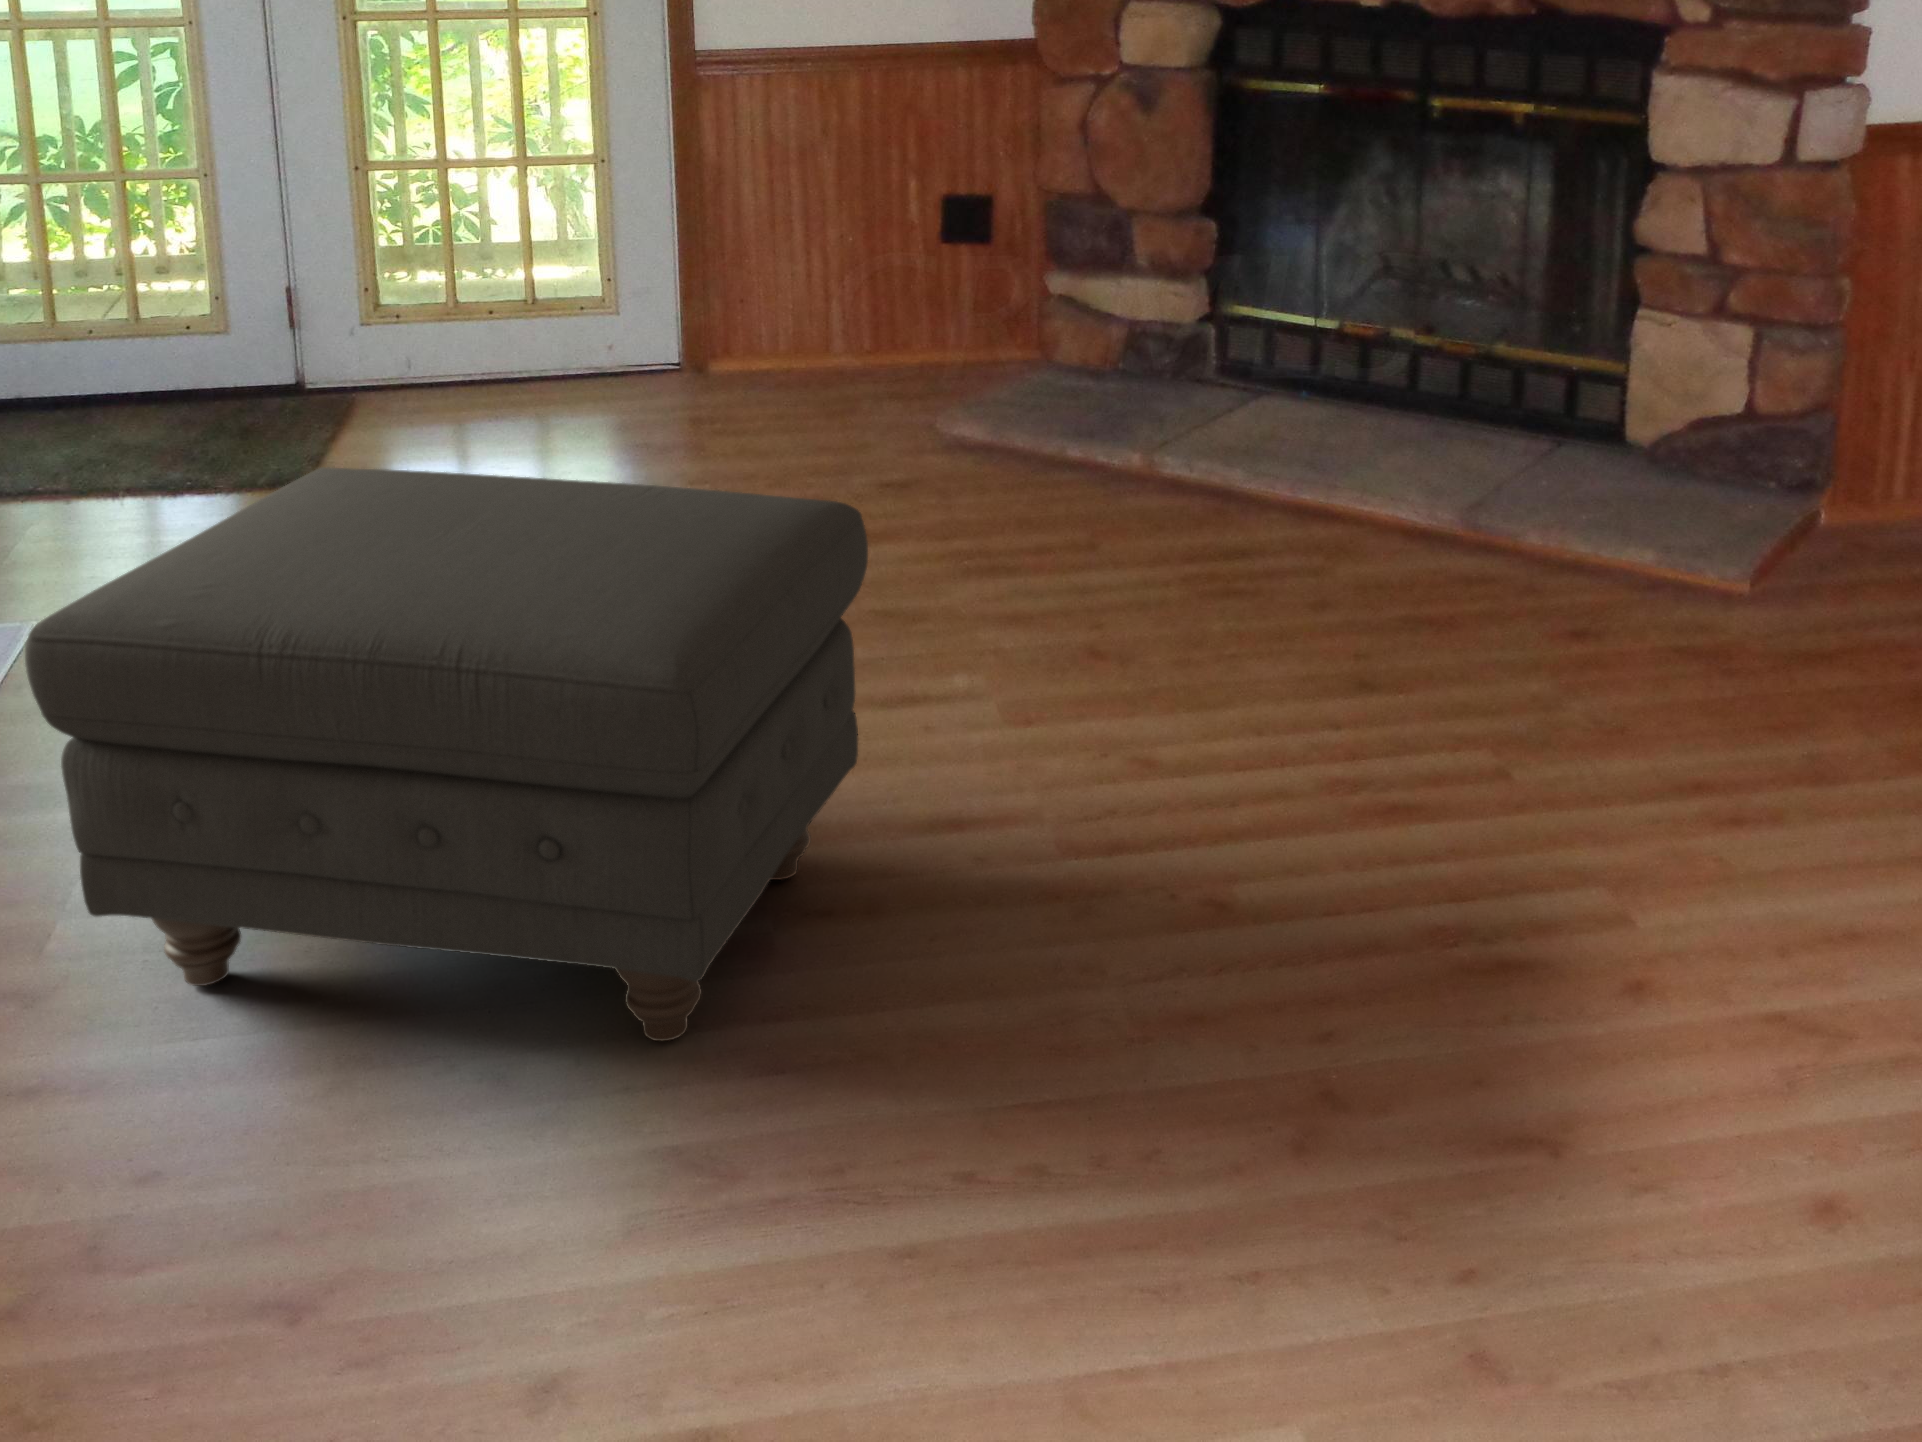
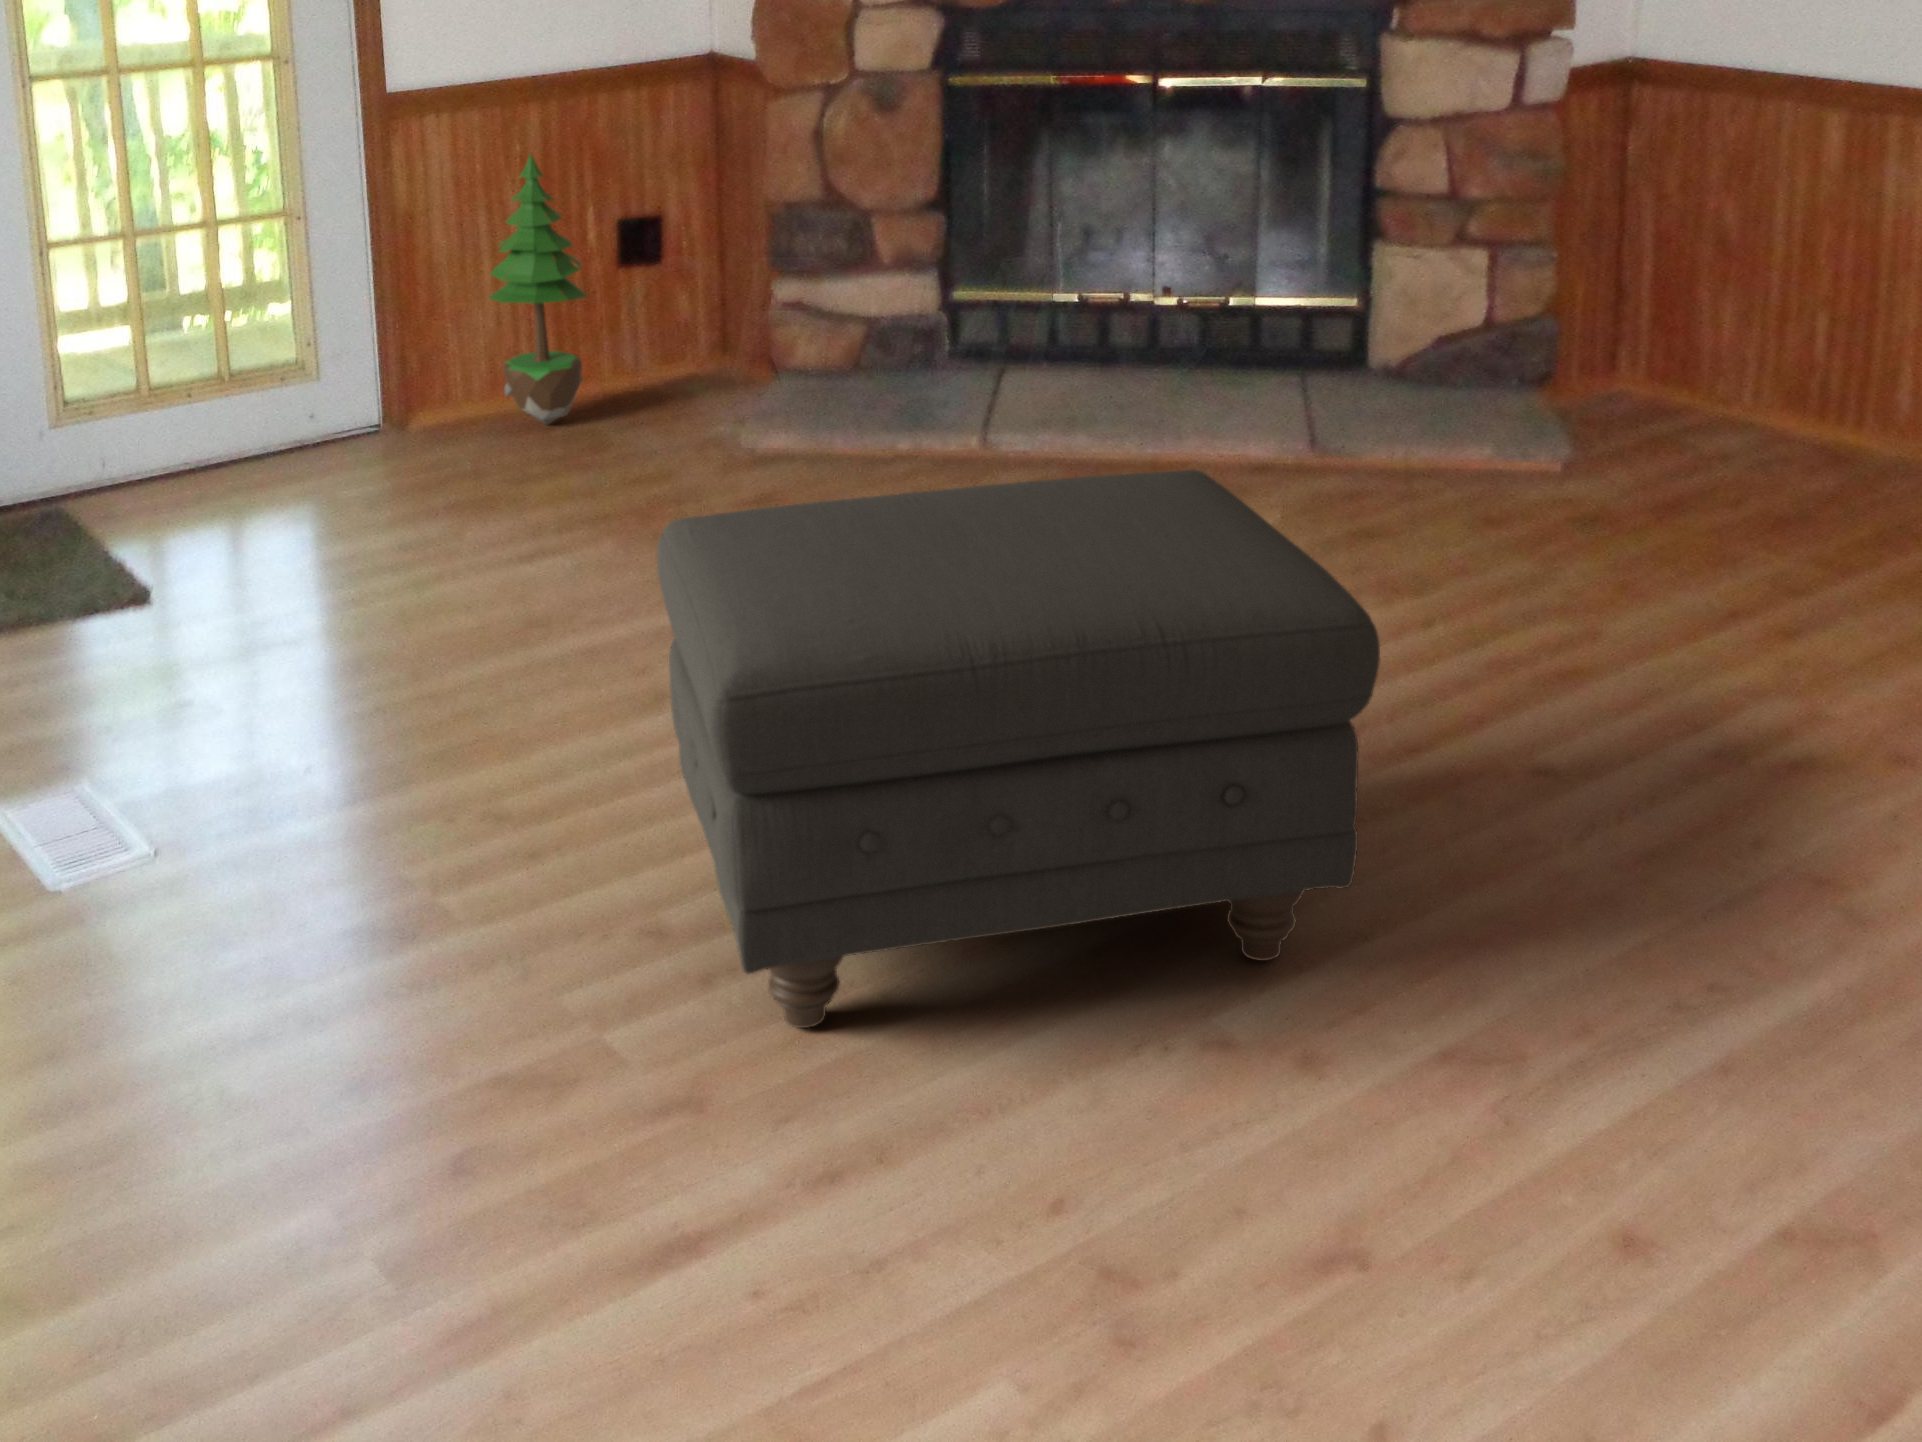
potted tree: none [764,119,863,385] -> present [489,154,586,425]

